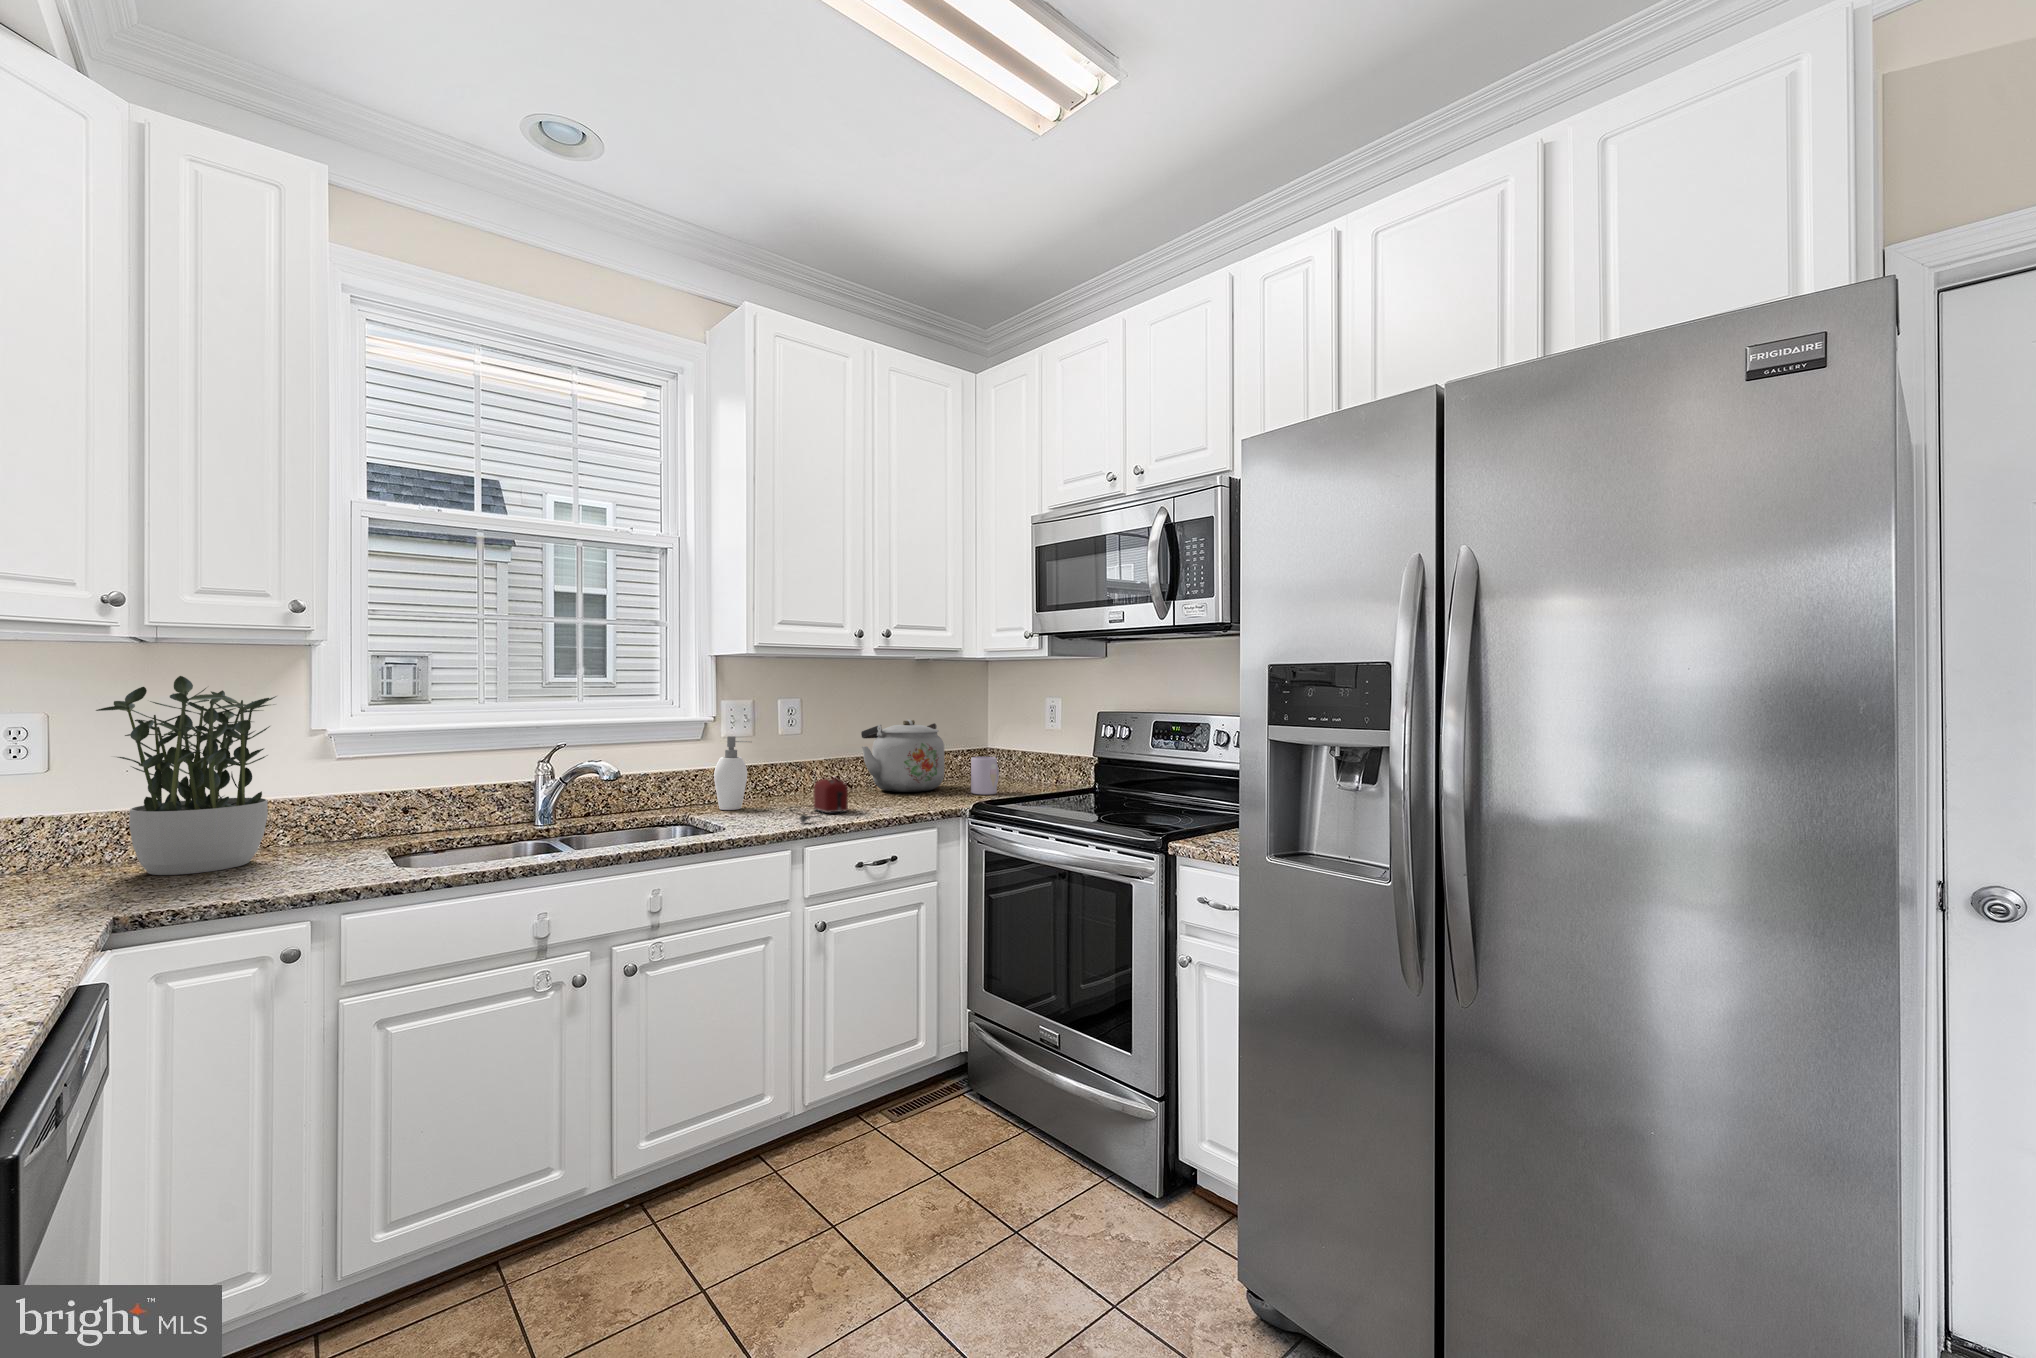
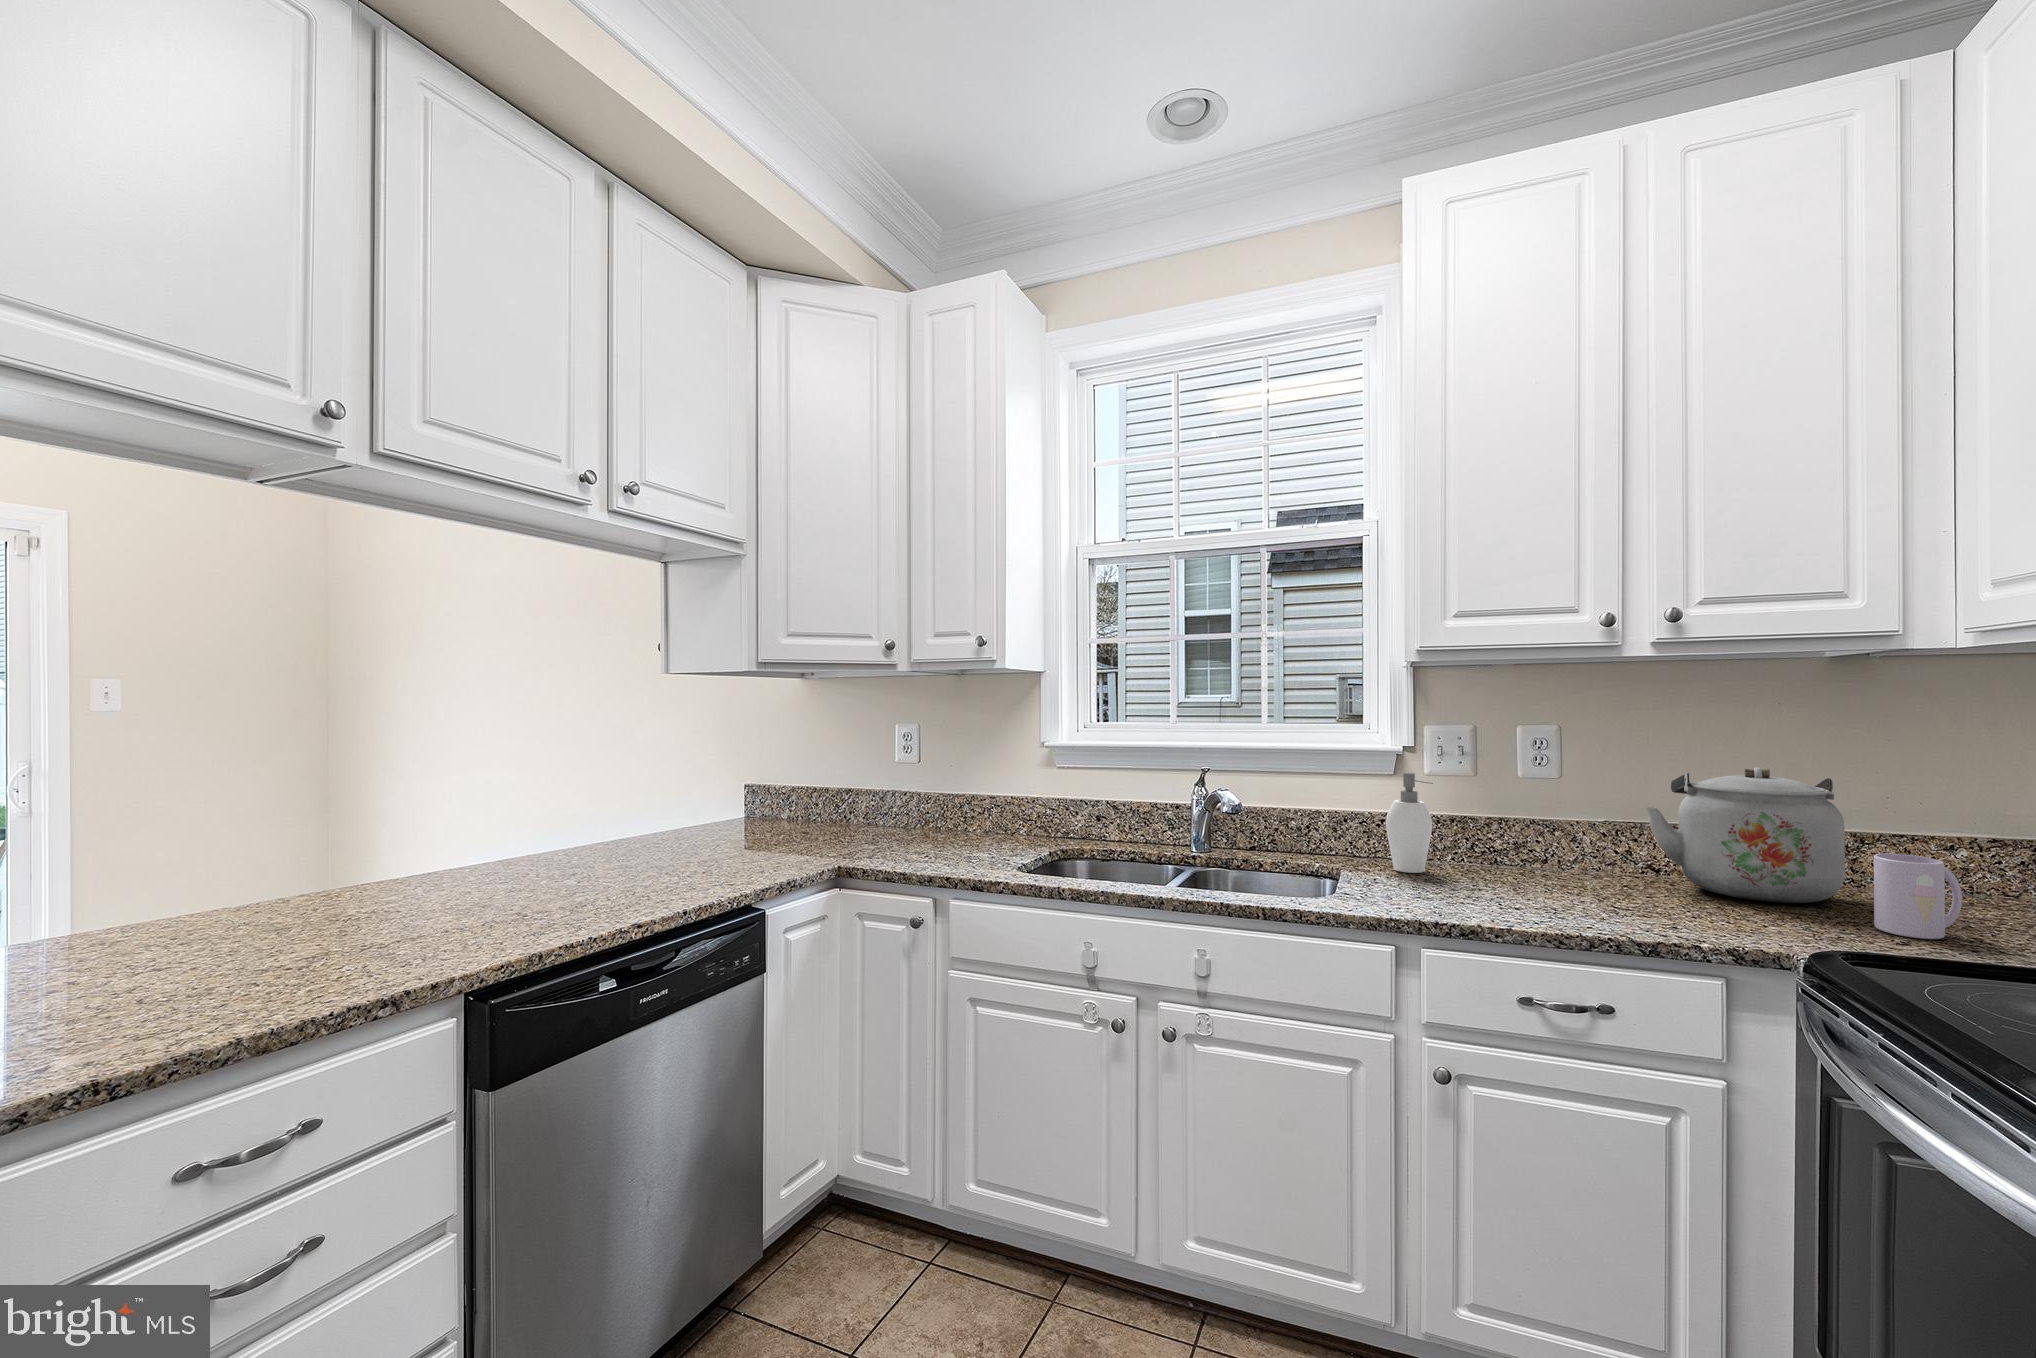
potted plant: present [96,676,276,875] -> none [896,695,1007,846]
toaster: present [789,778,848,823] -> none [1418,850,1539,909]

